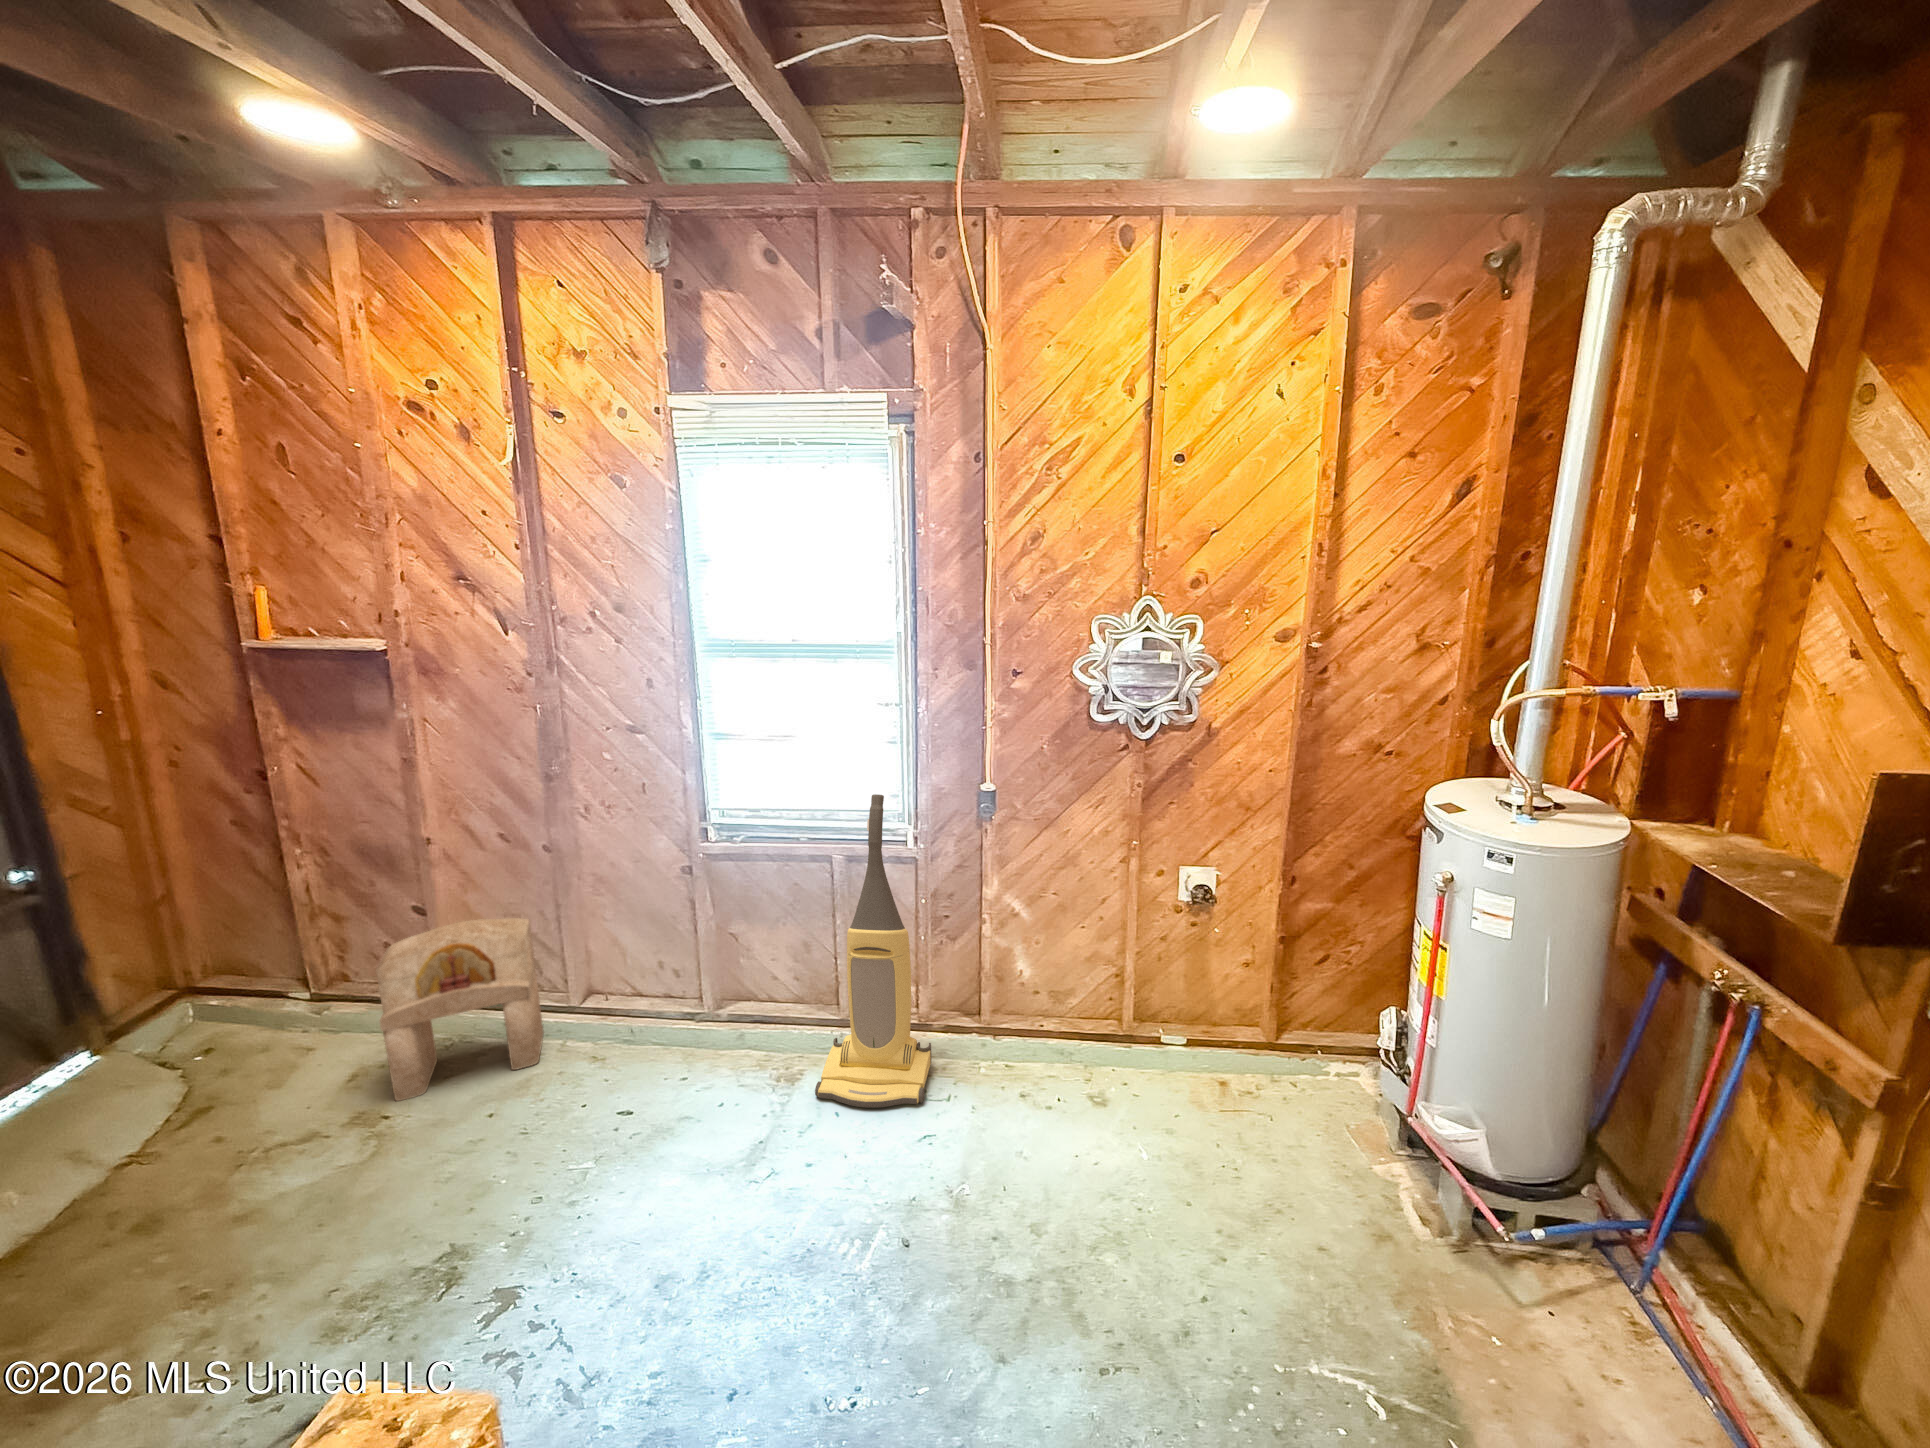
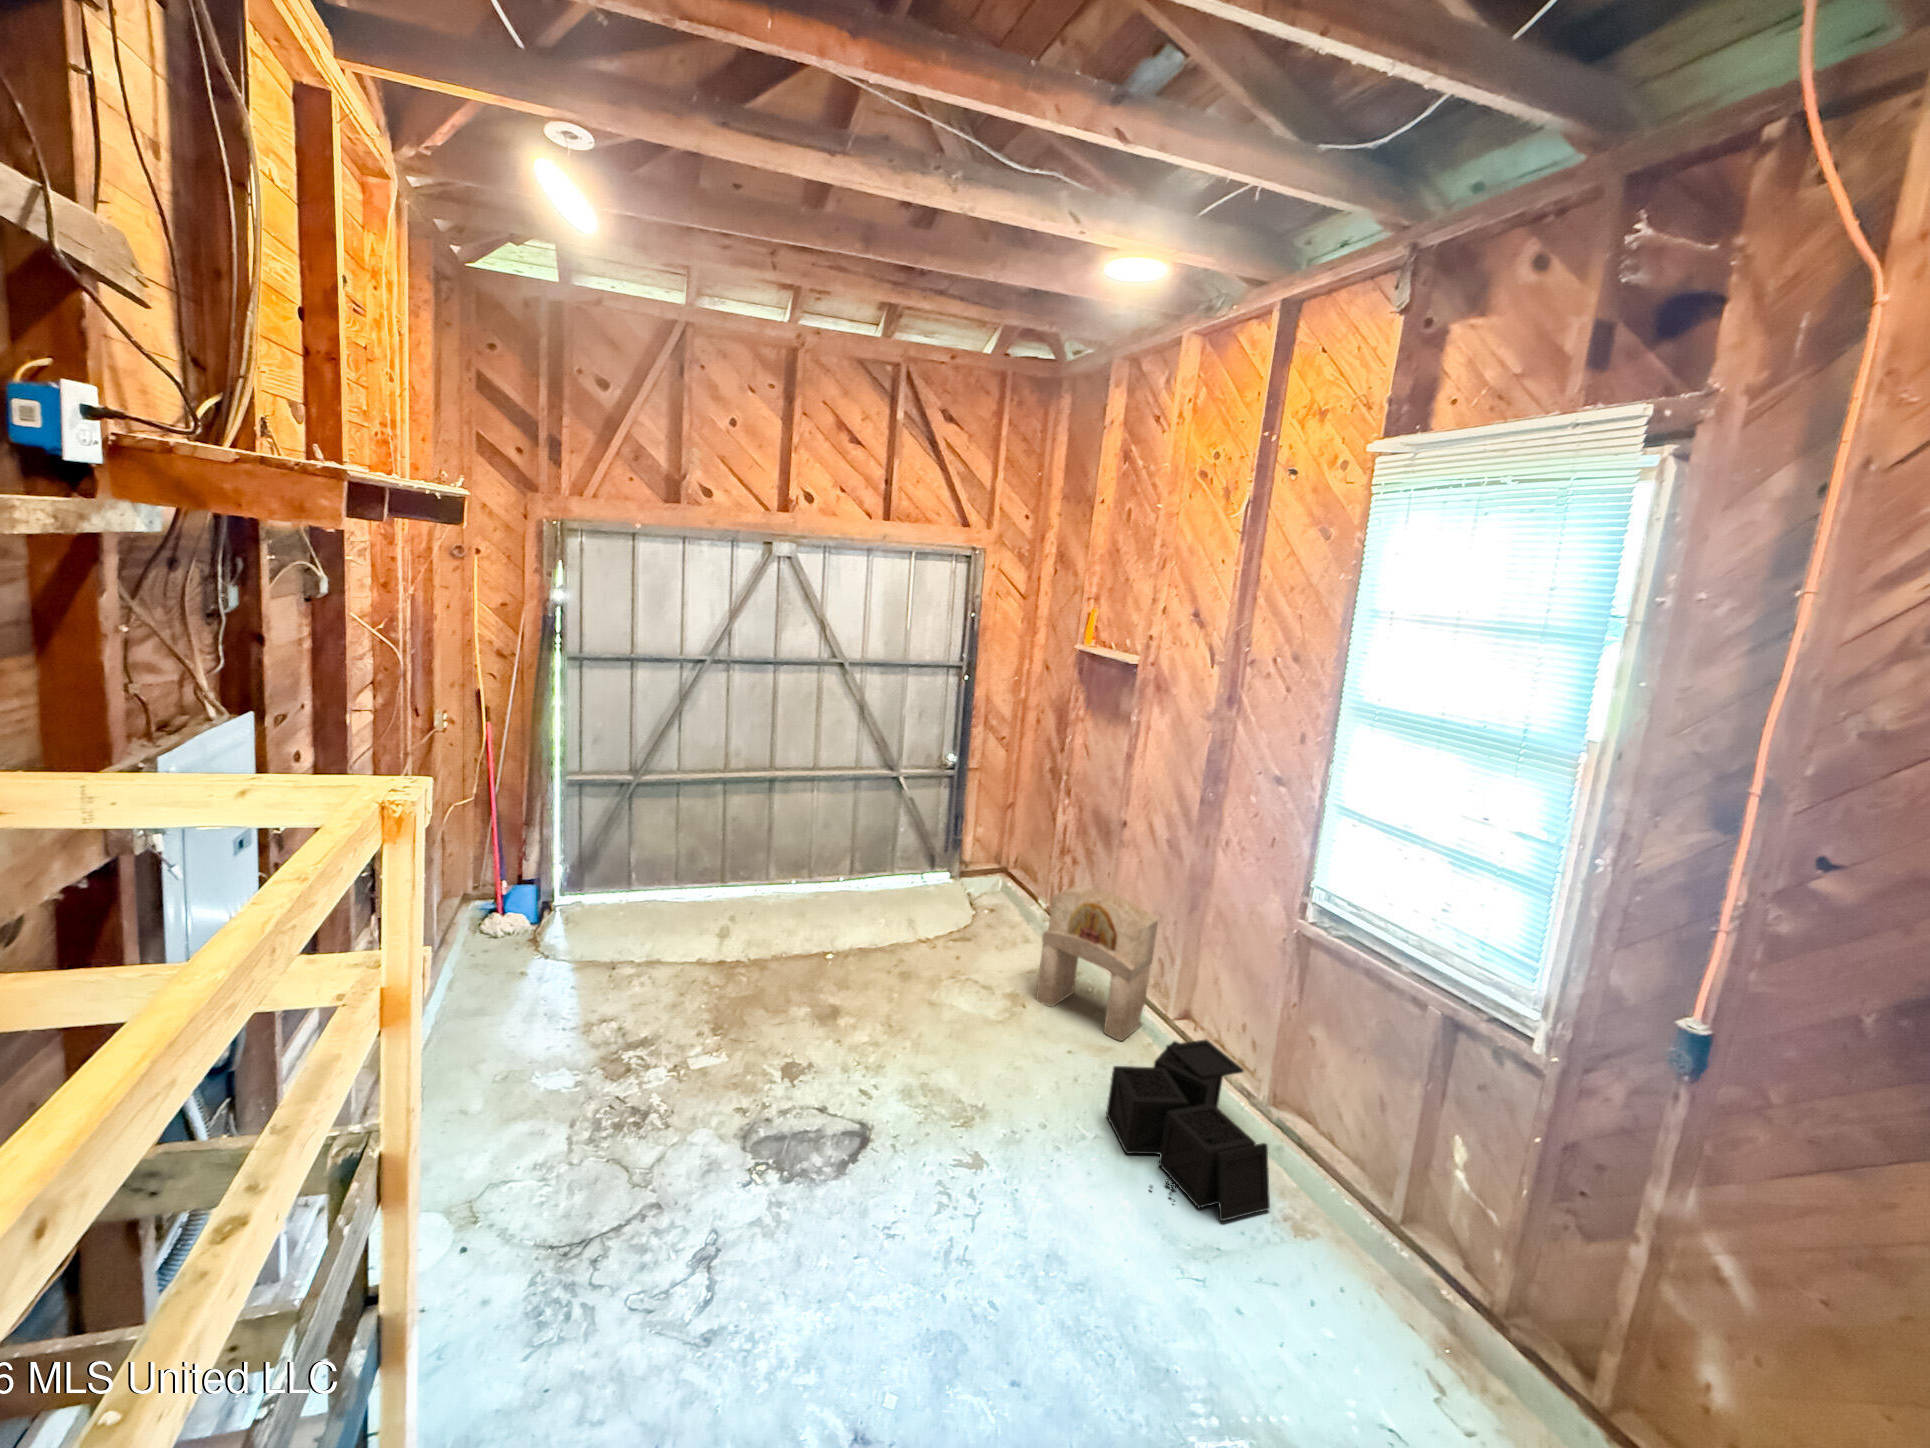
vacuum cleaner: present [815,794,931,1108] -> none [1302,948,1509,1400]
storage bin: none [583,996,769,1153] -> present [1106,1040,1270,1221]

